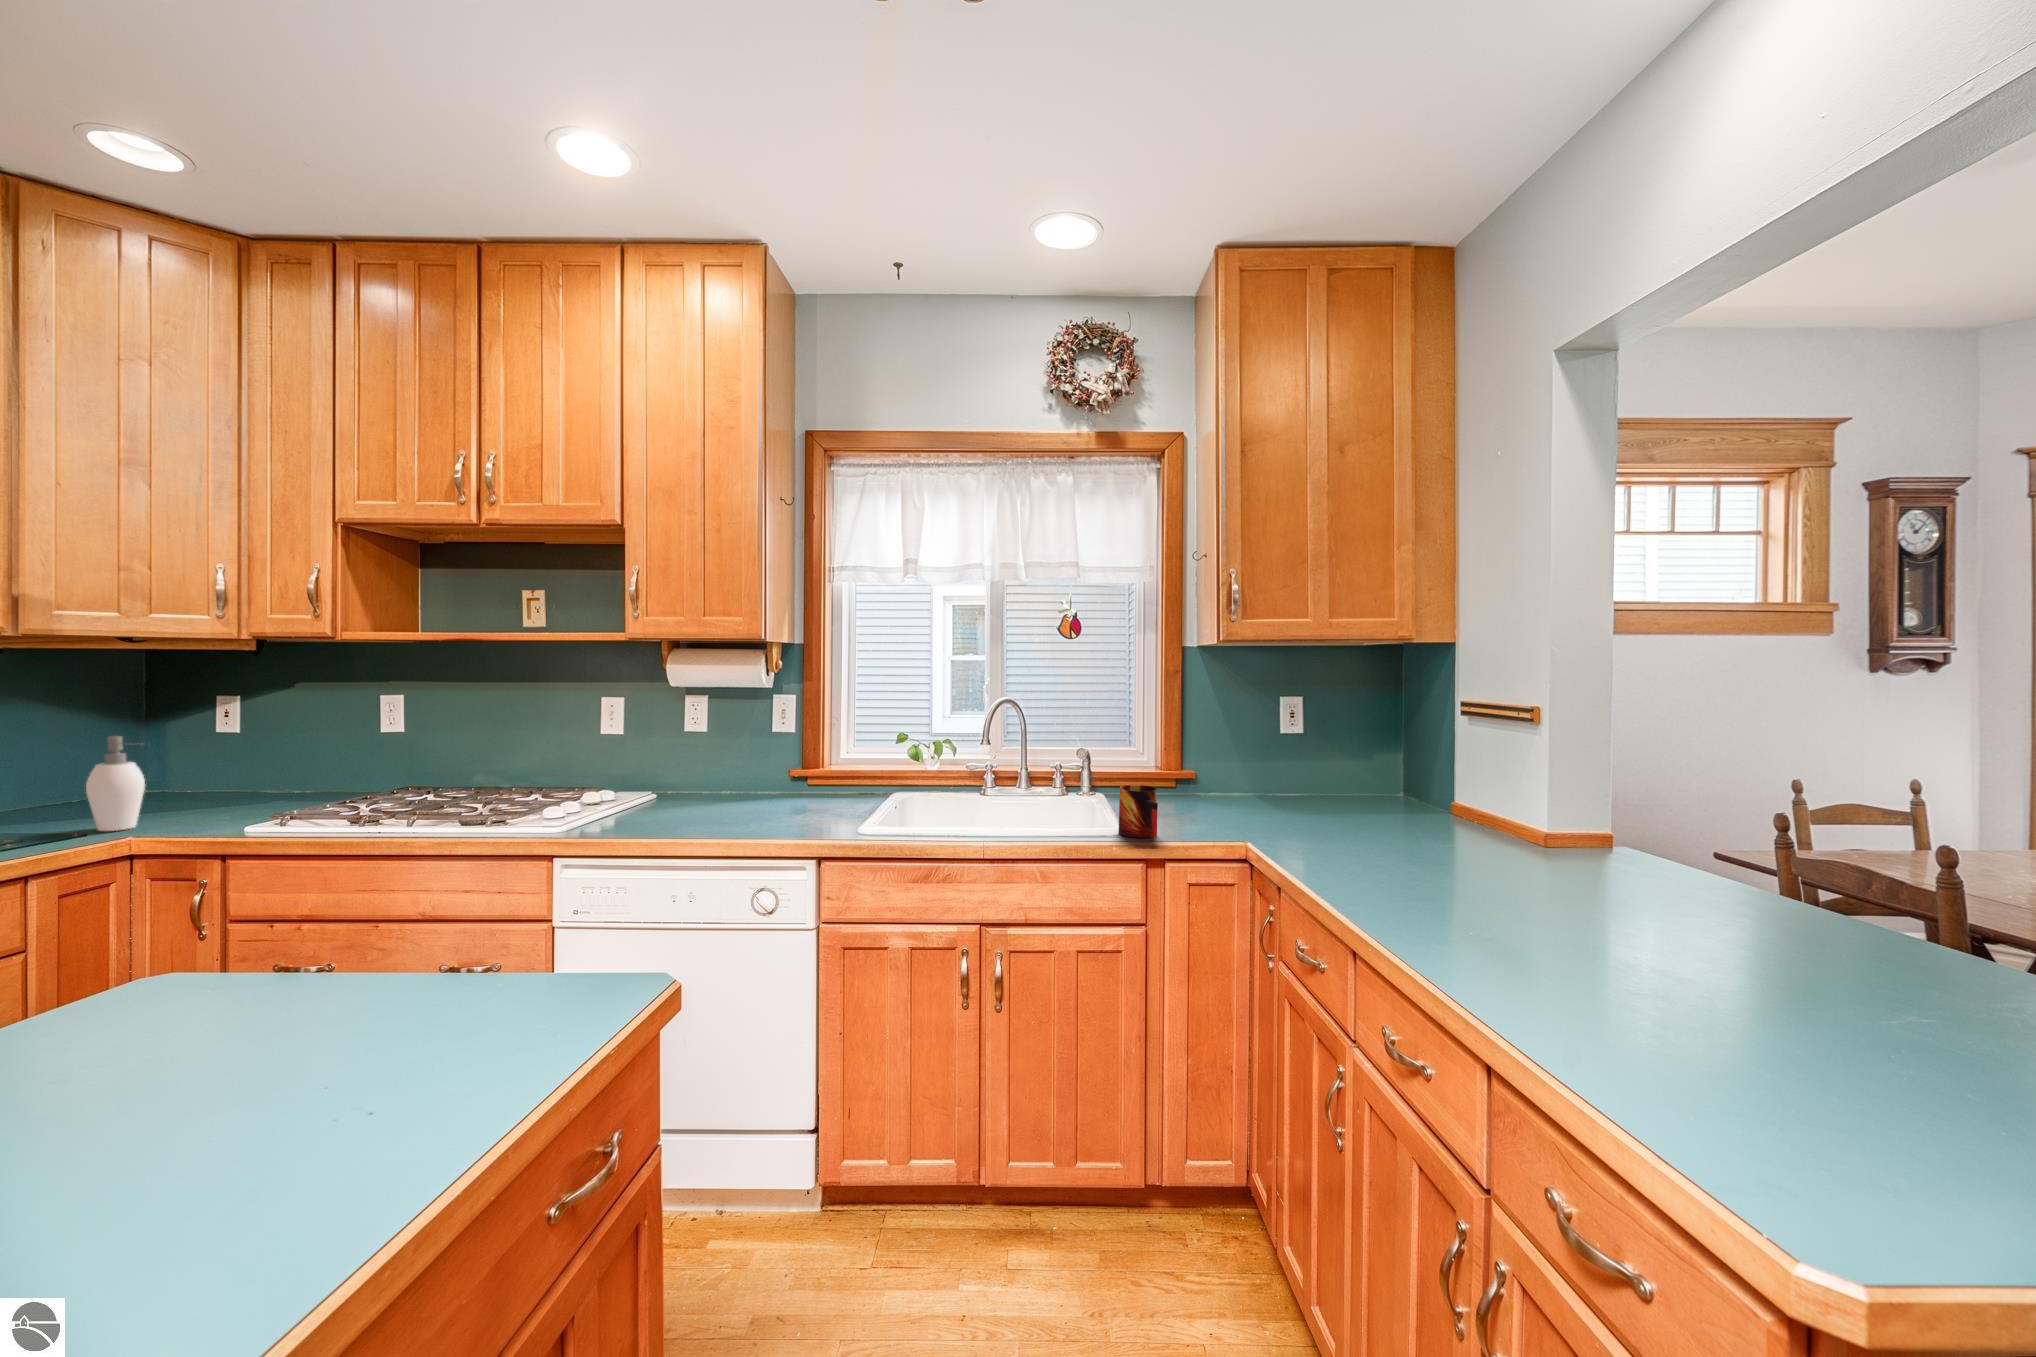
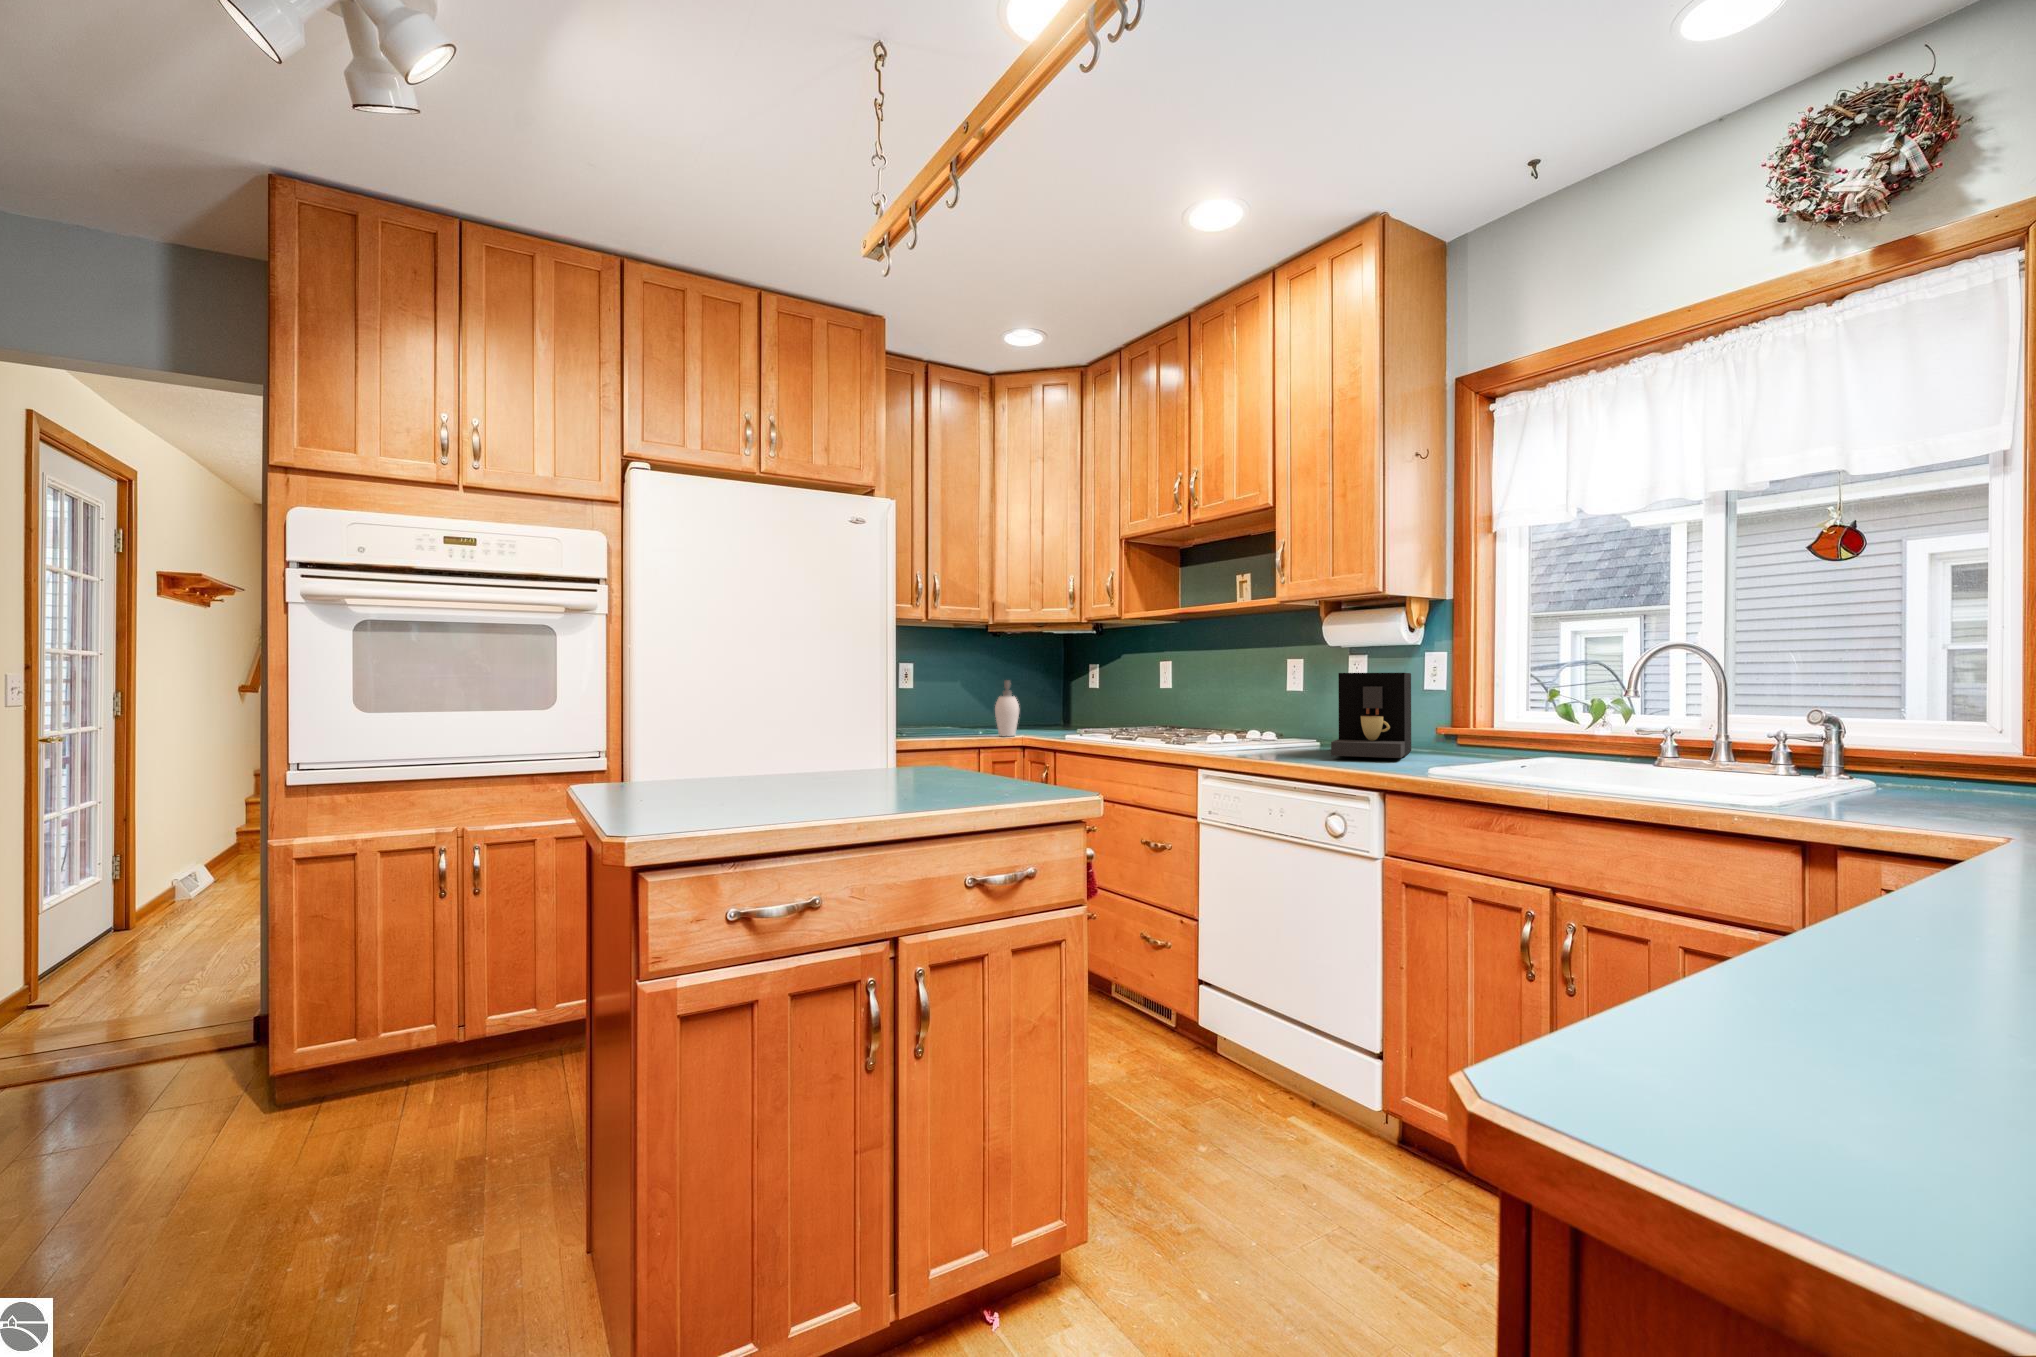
coffee maker: none [705,717,797,819] -> present [1331,673,1411,758]
mug: present [1119,785,1158,838] -> none [1788,737,1859,809]

